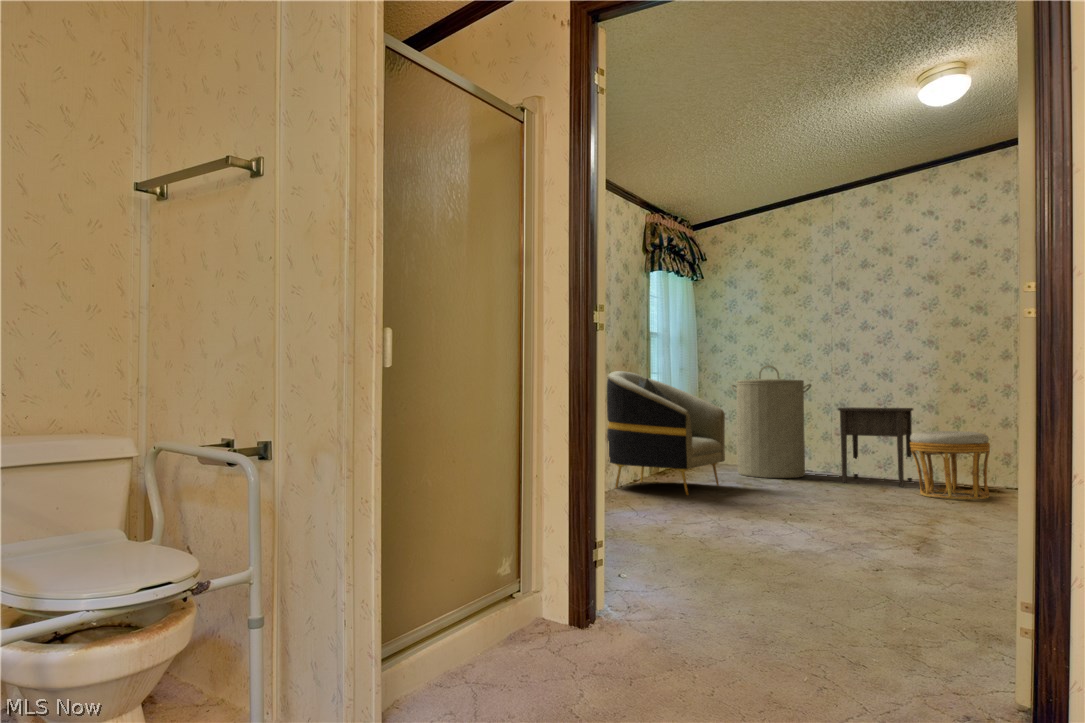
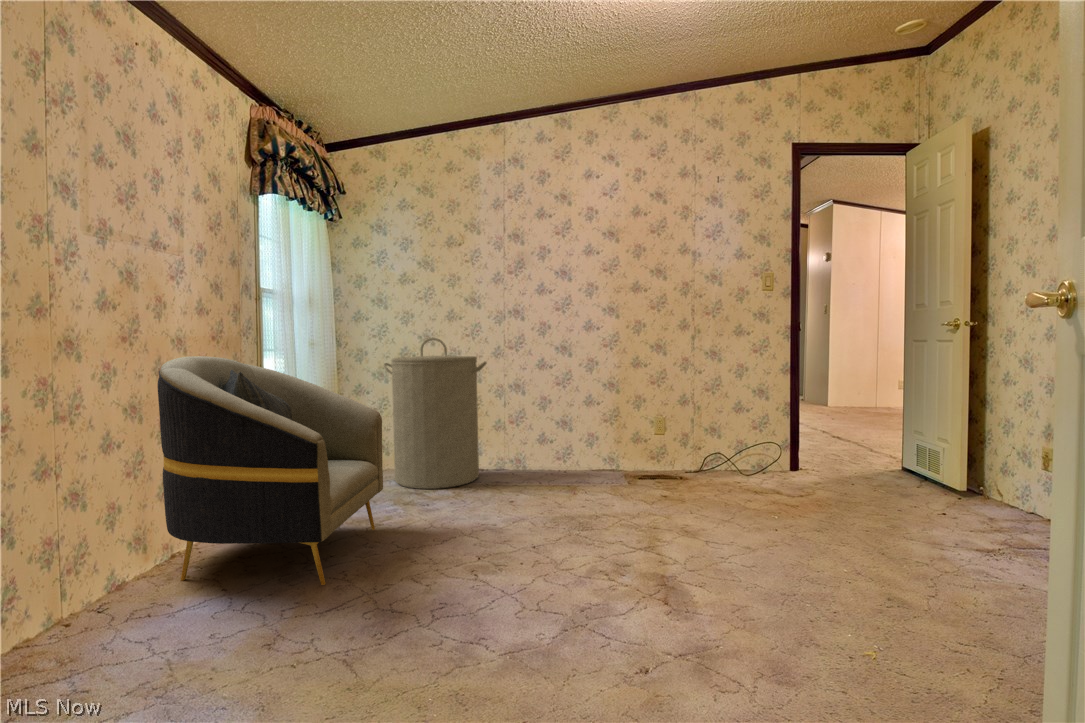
nightstand: present [838,407,913,487] -> none [523,386,599,486]
ottoman: present [910,431,990,500] -> none [617,419,704,511]

